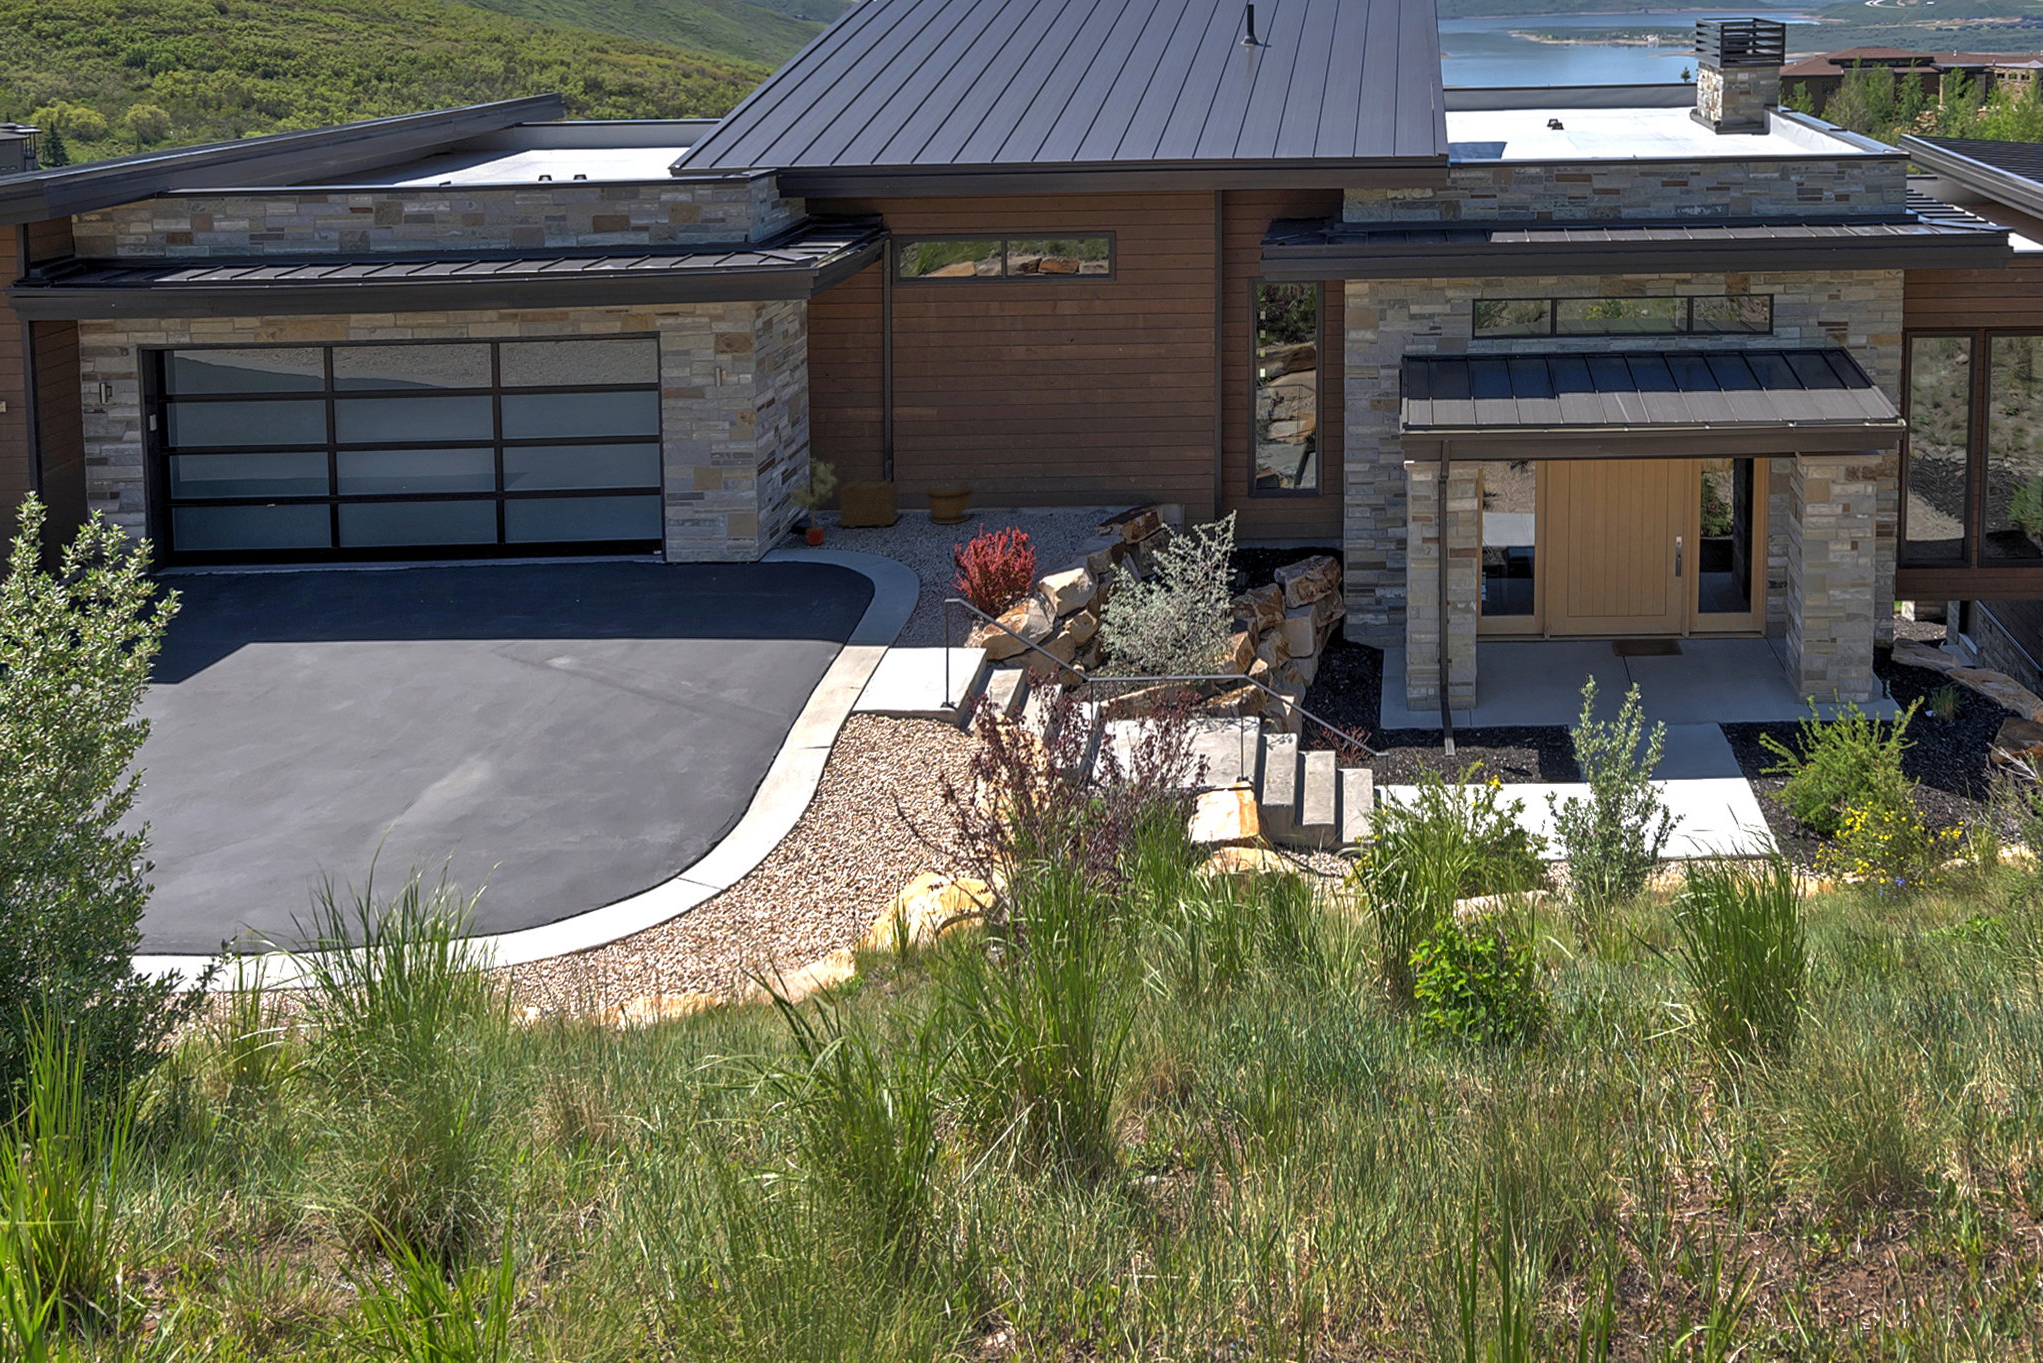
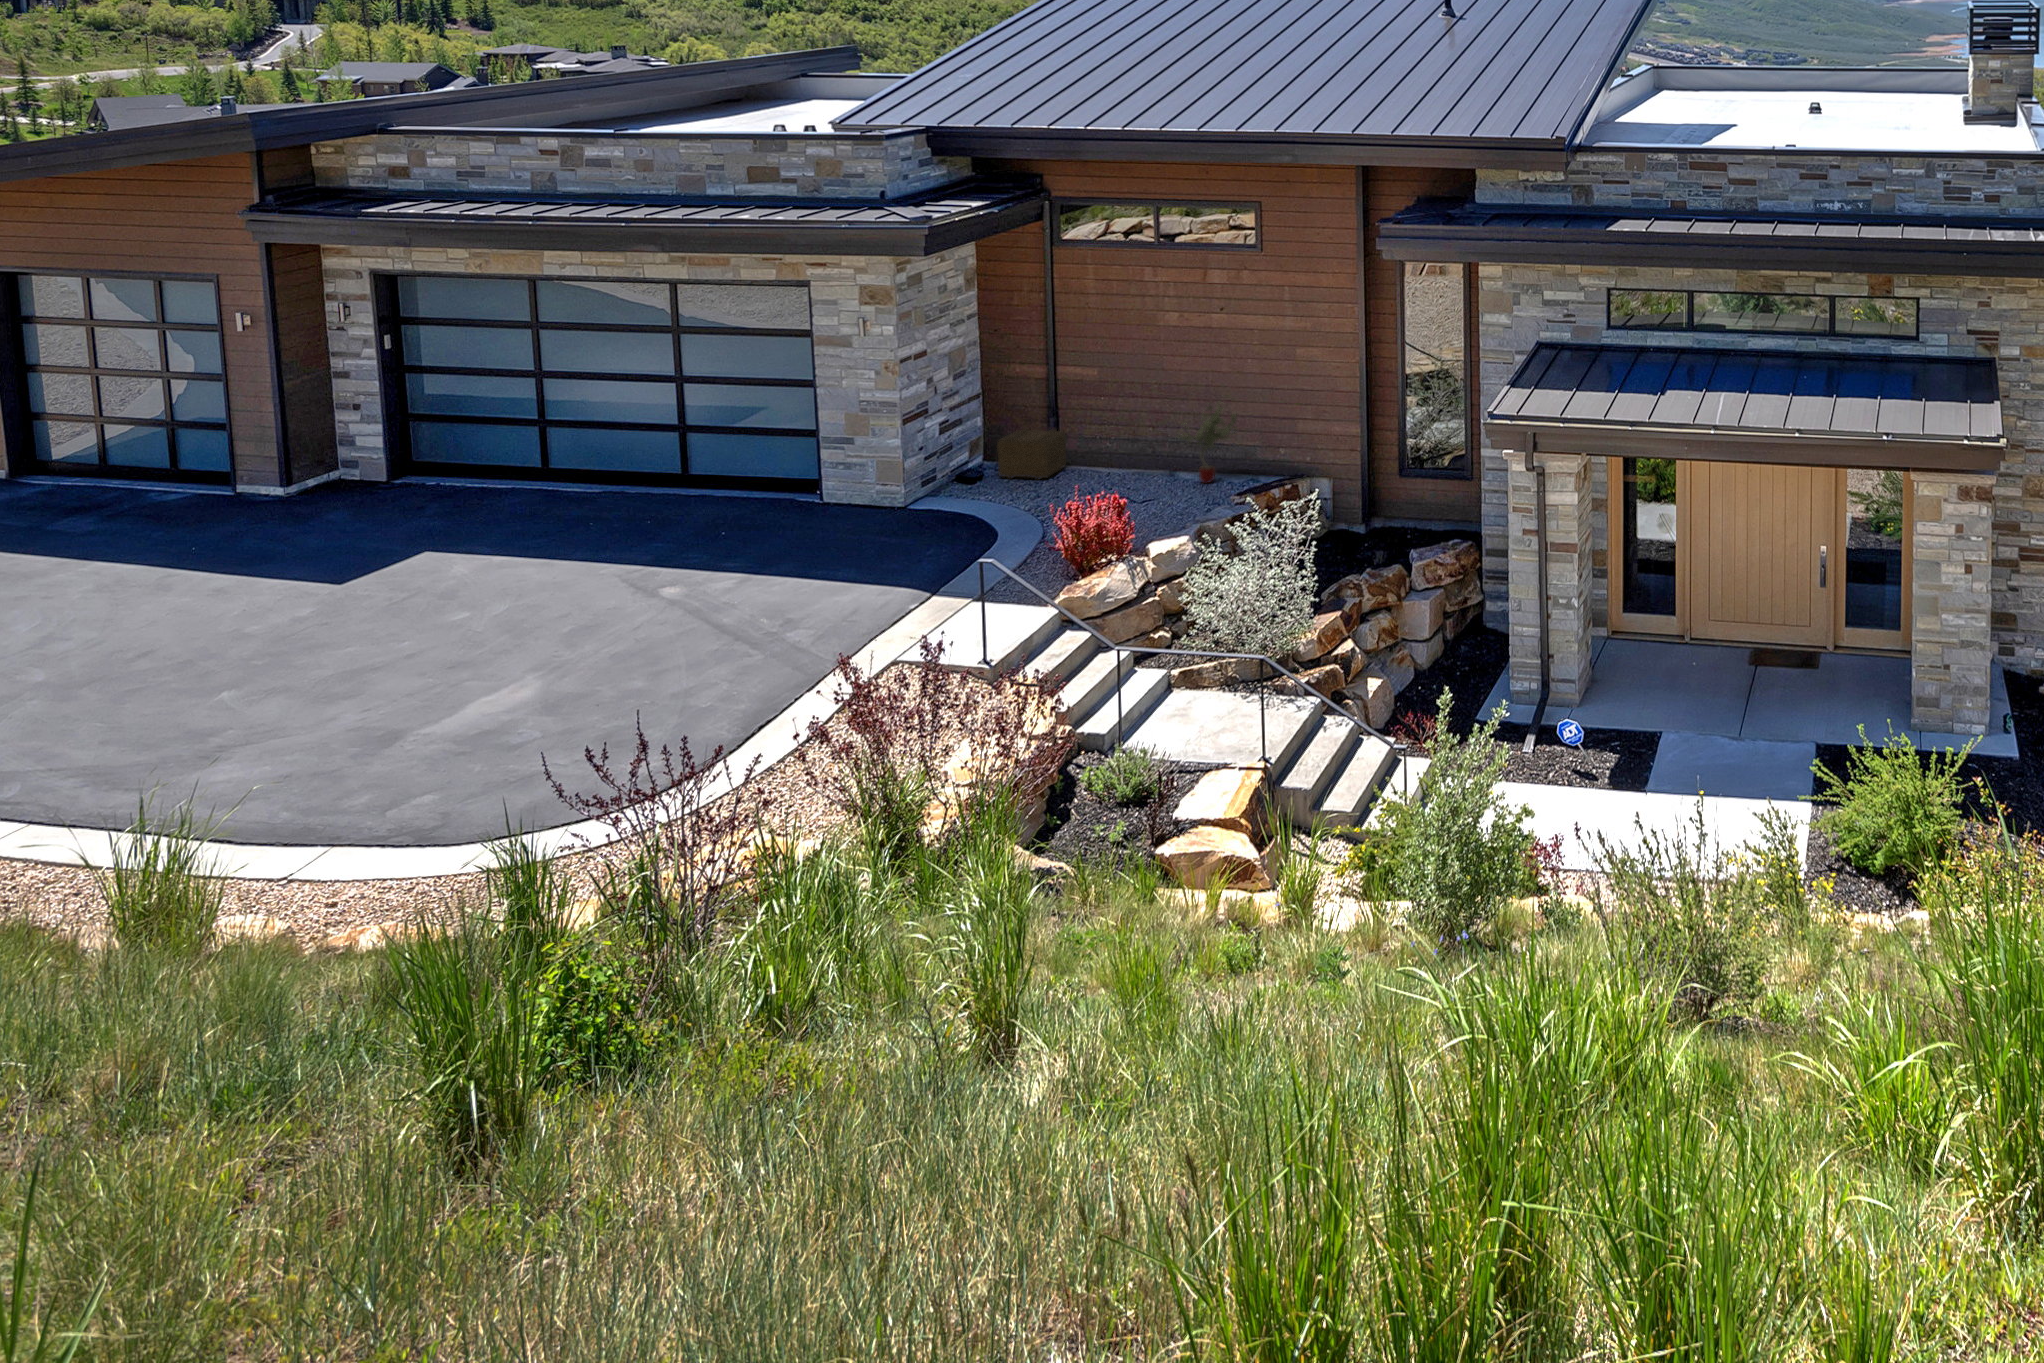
potted tree: present [787,458,836,545] -> present [1178,402,1237,483]
bucket: present [927,483,972,524] -> none [1082,432,1129,481]

